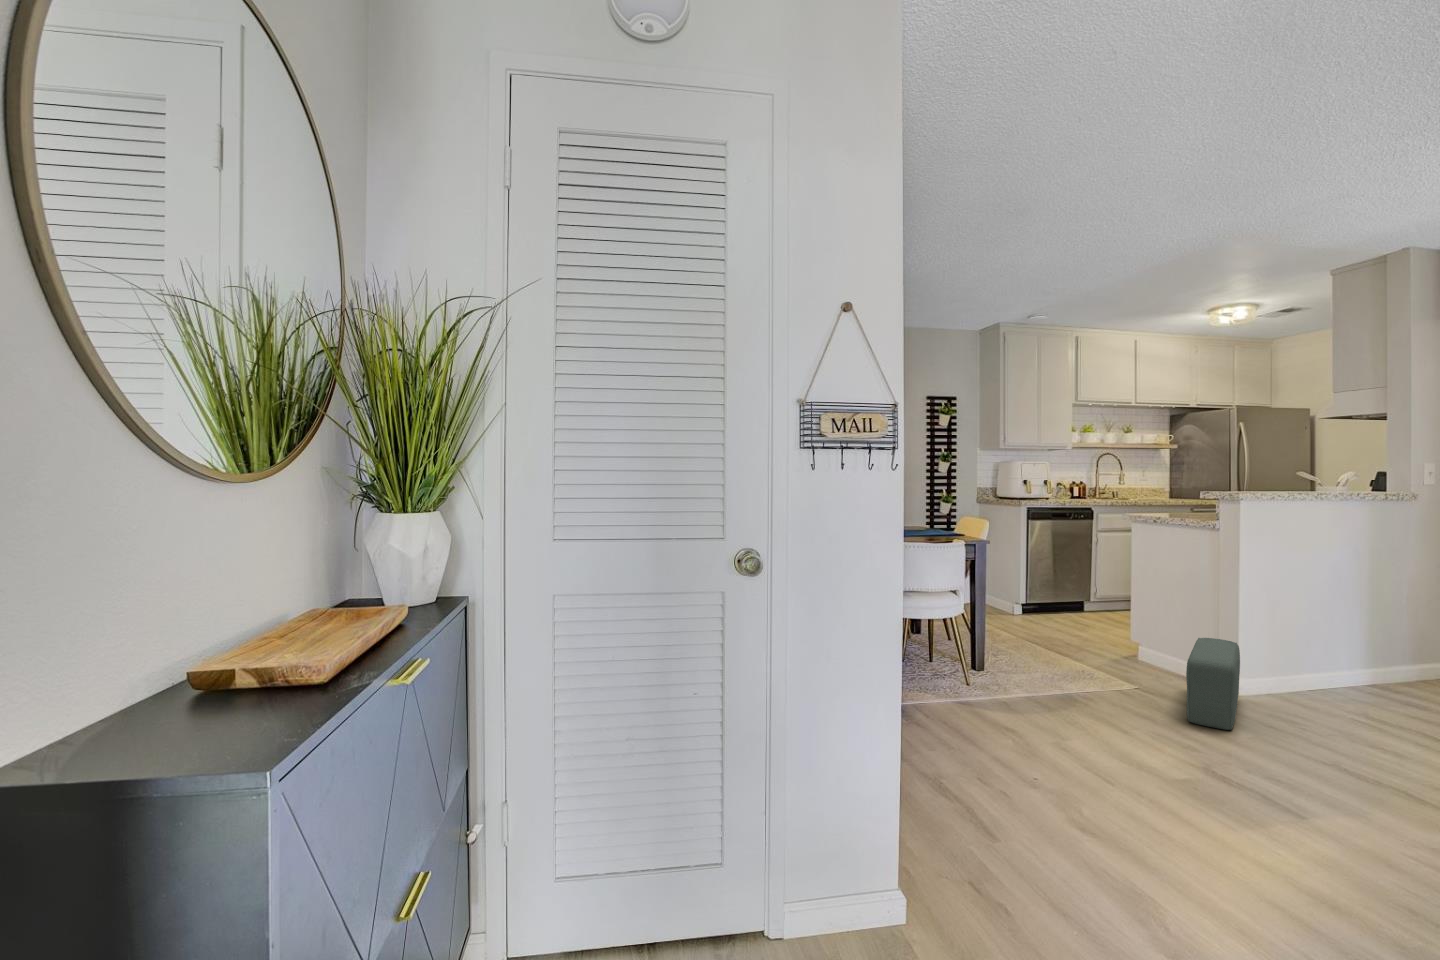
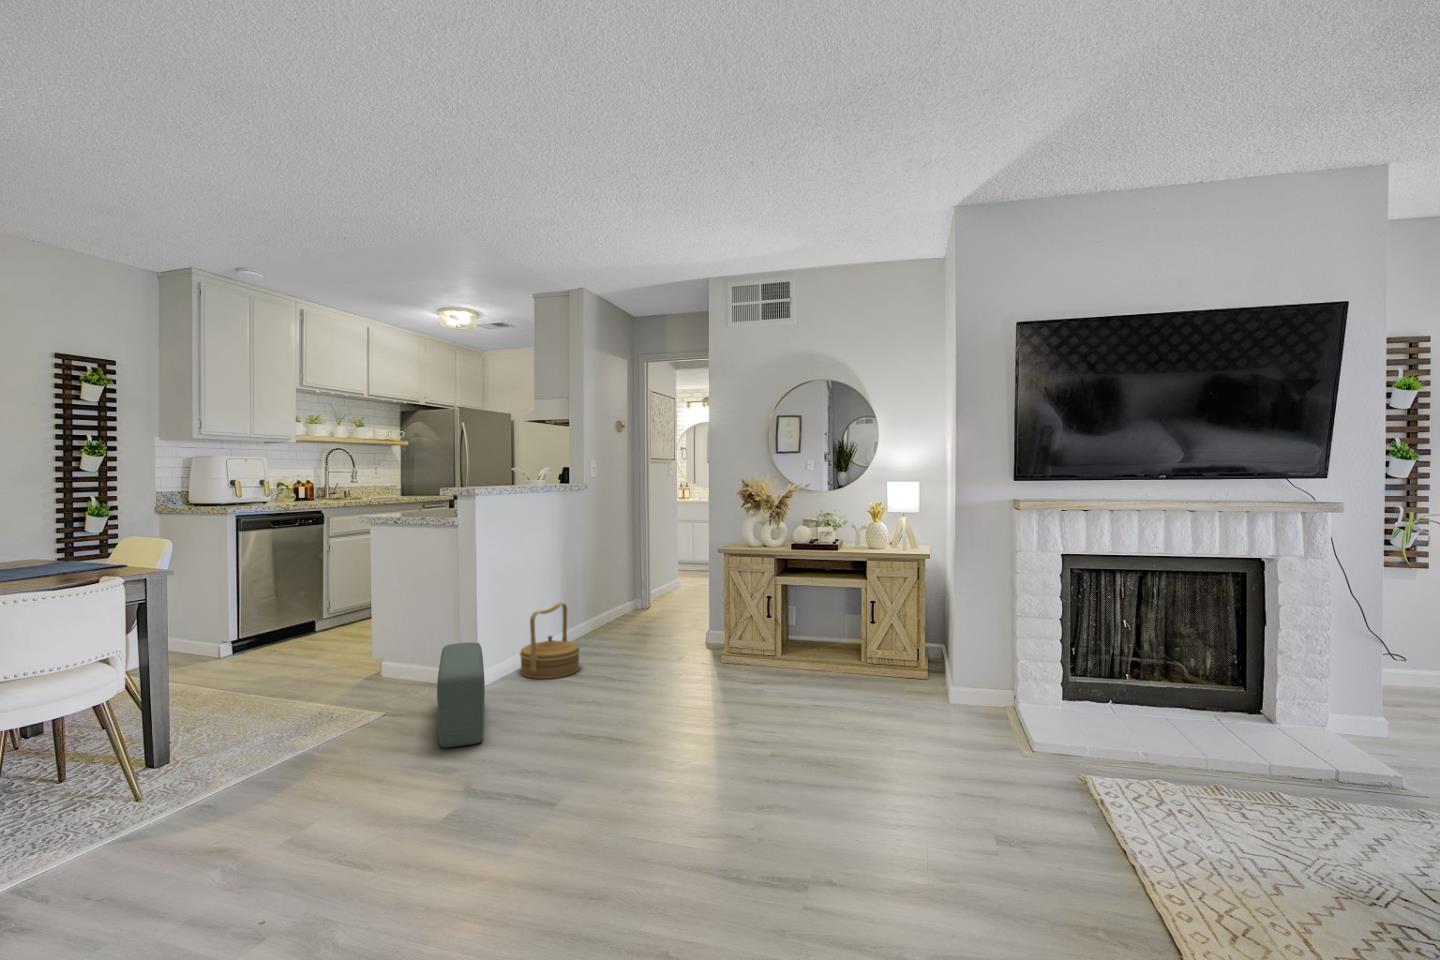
woven basket: none [1291,625,1378,706] -> present [520,603,580,679]

